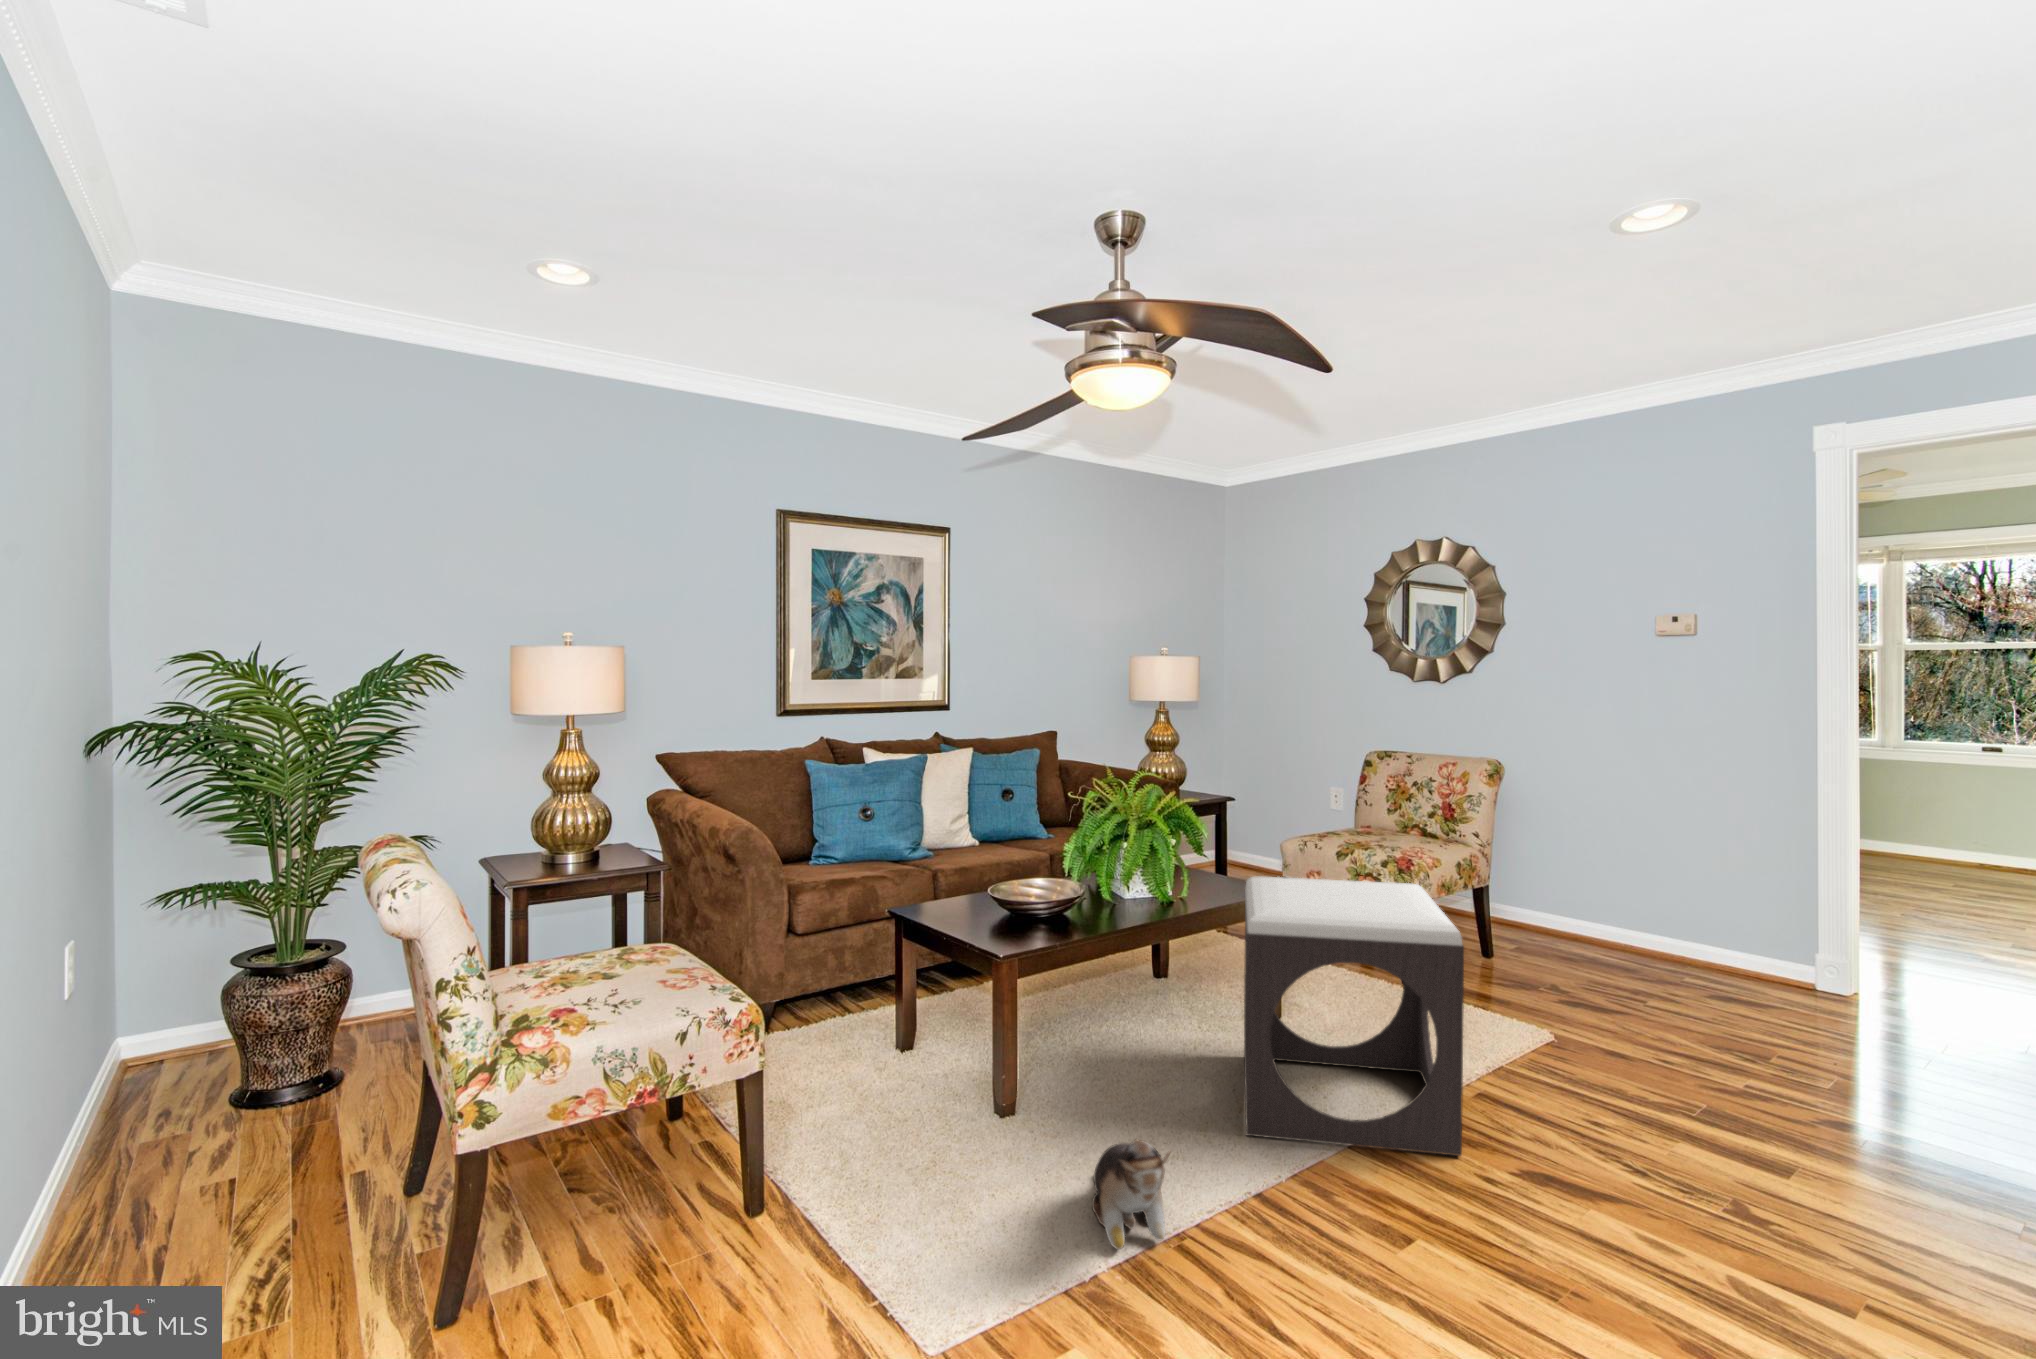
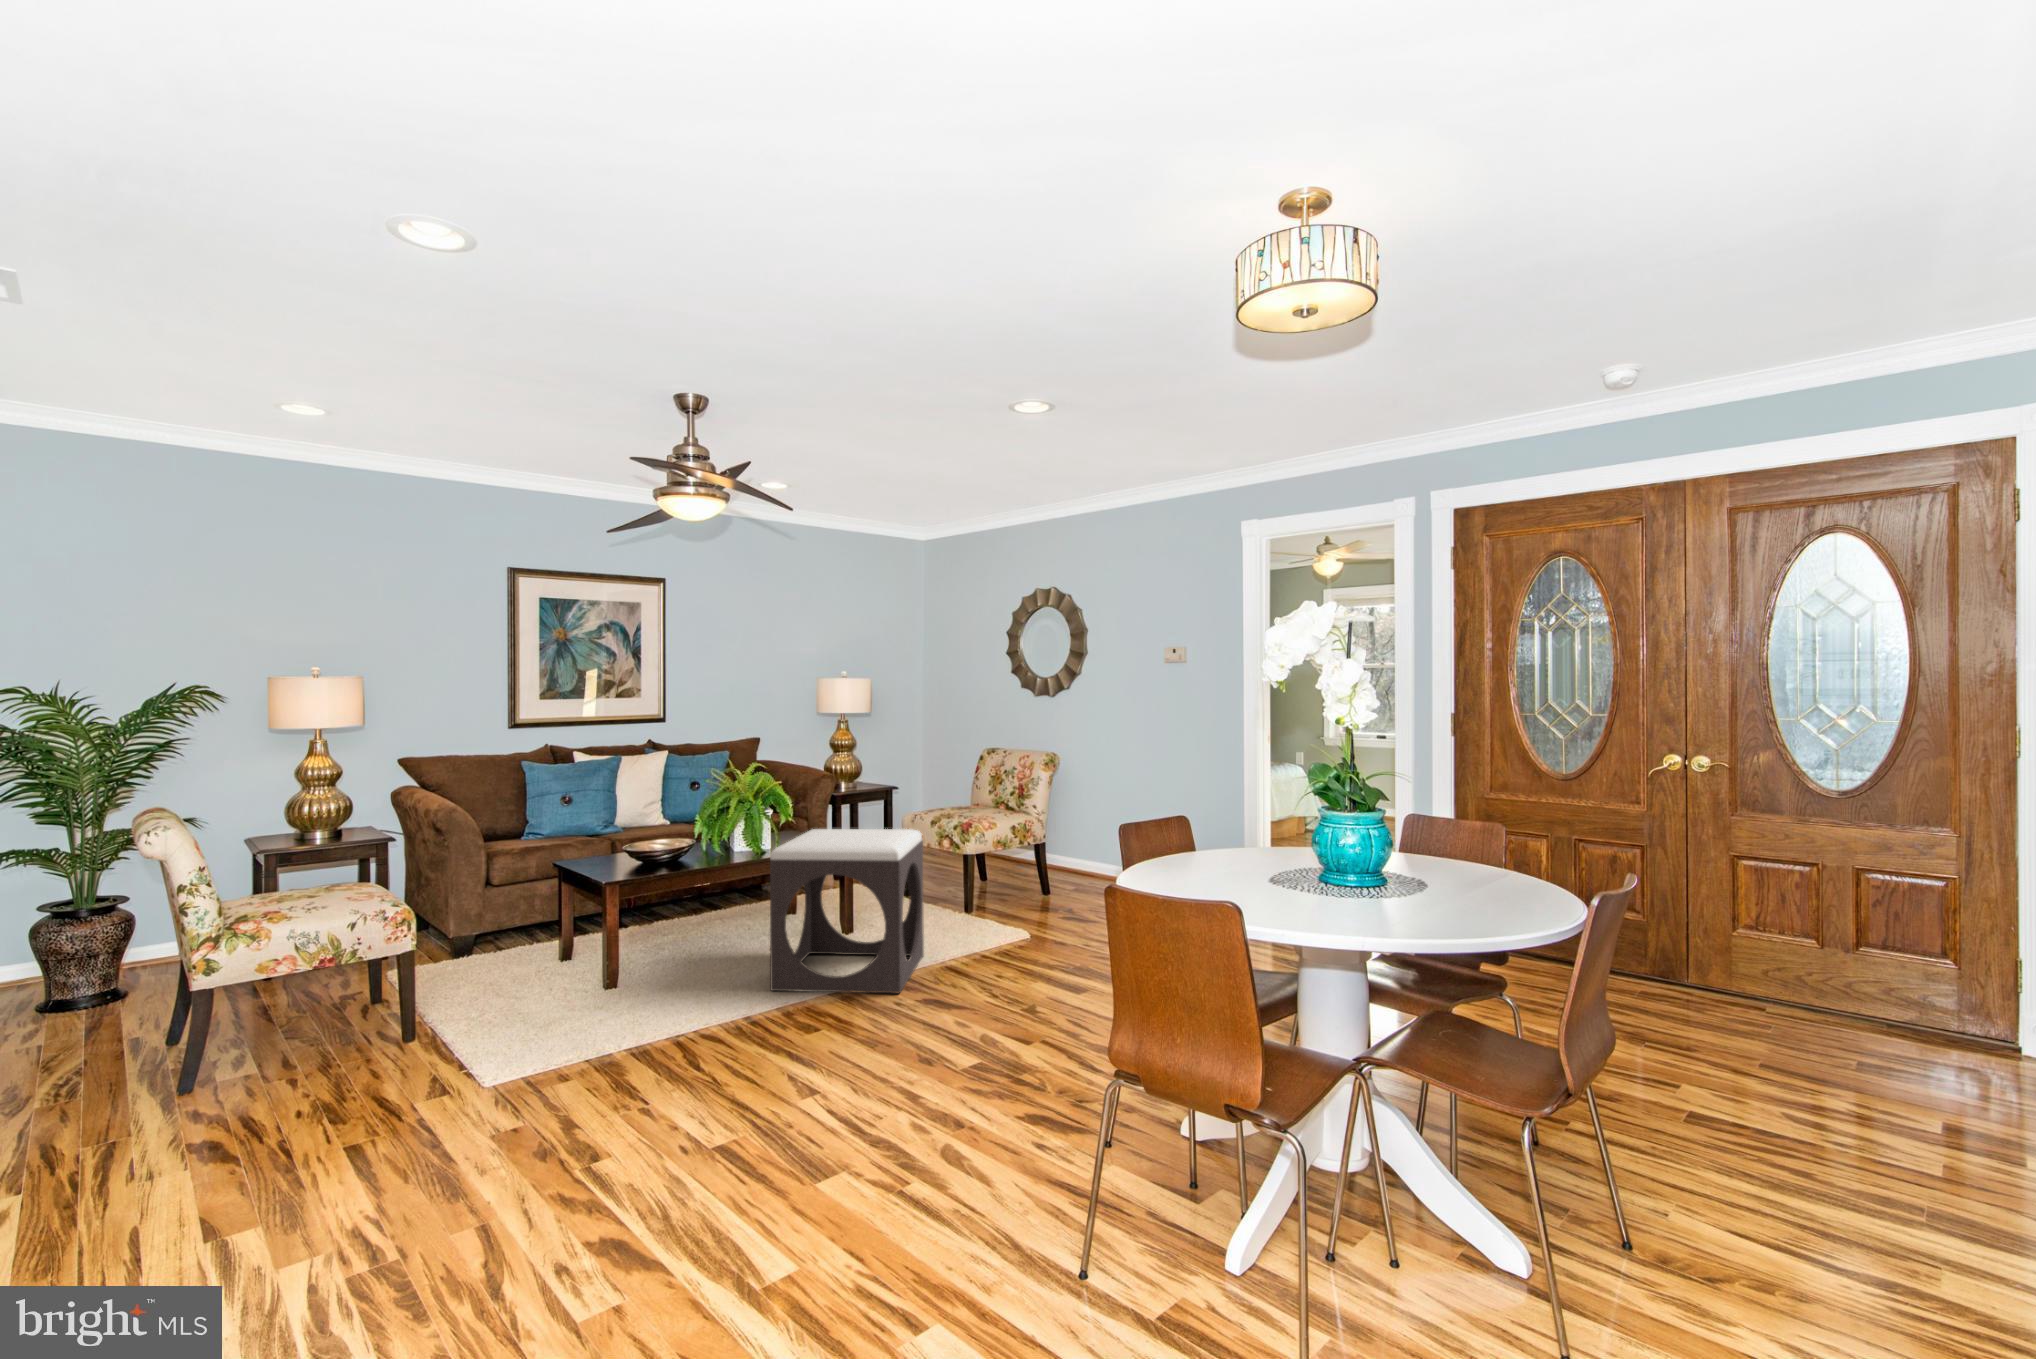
plush toy: present [1092,1139,1170,1249] -> none [631,975,677,1043]

